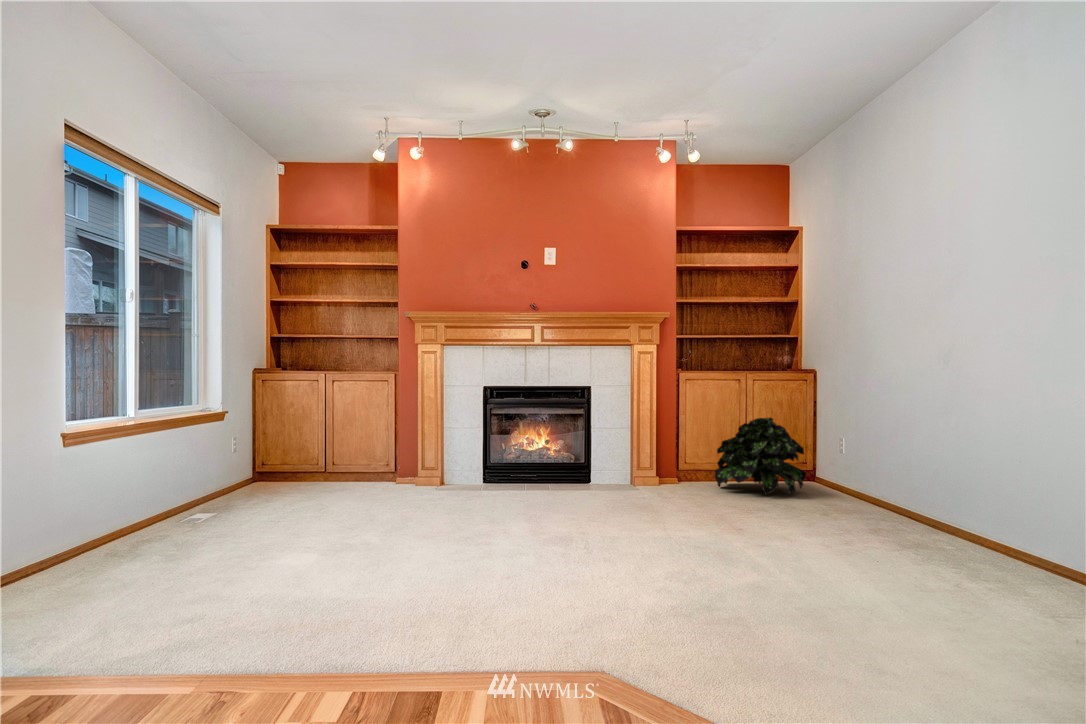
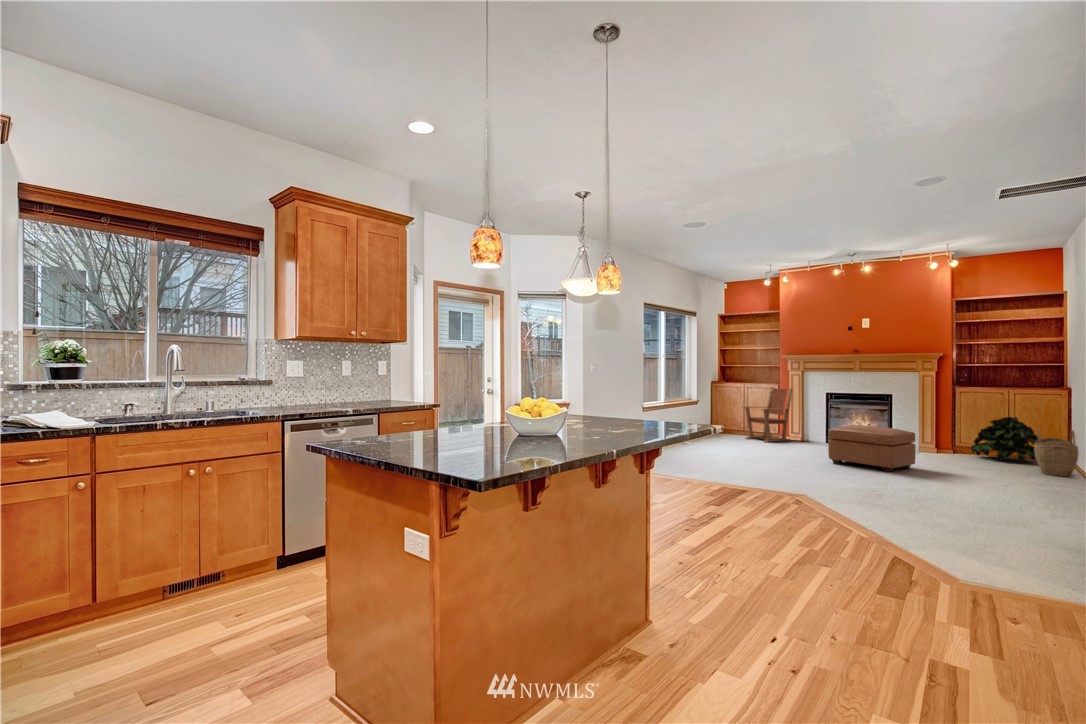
armchair: none [317,378,423,501] -> present [742,387,792,442]
woven basket: none [837,437,911,523] -> present [1034,428,1078,477]
ottoman: none [538,456,705,574] -> present [828,425,915,472]

